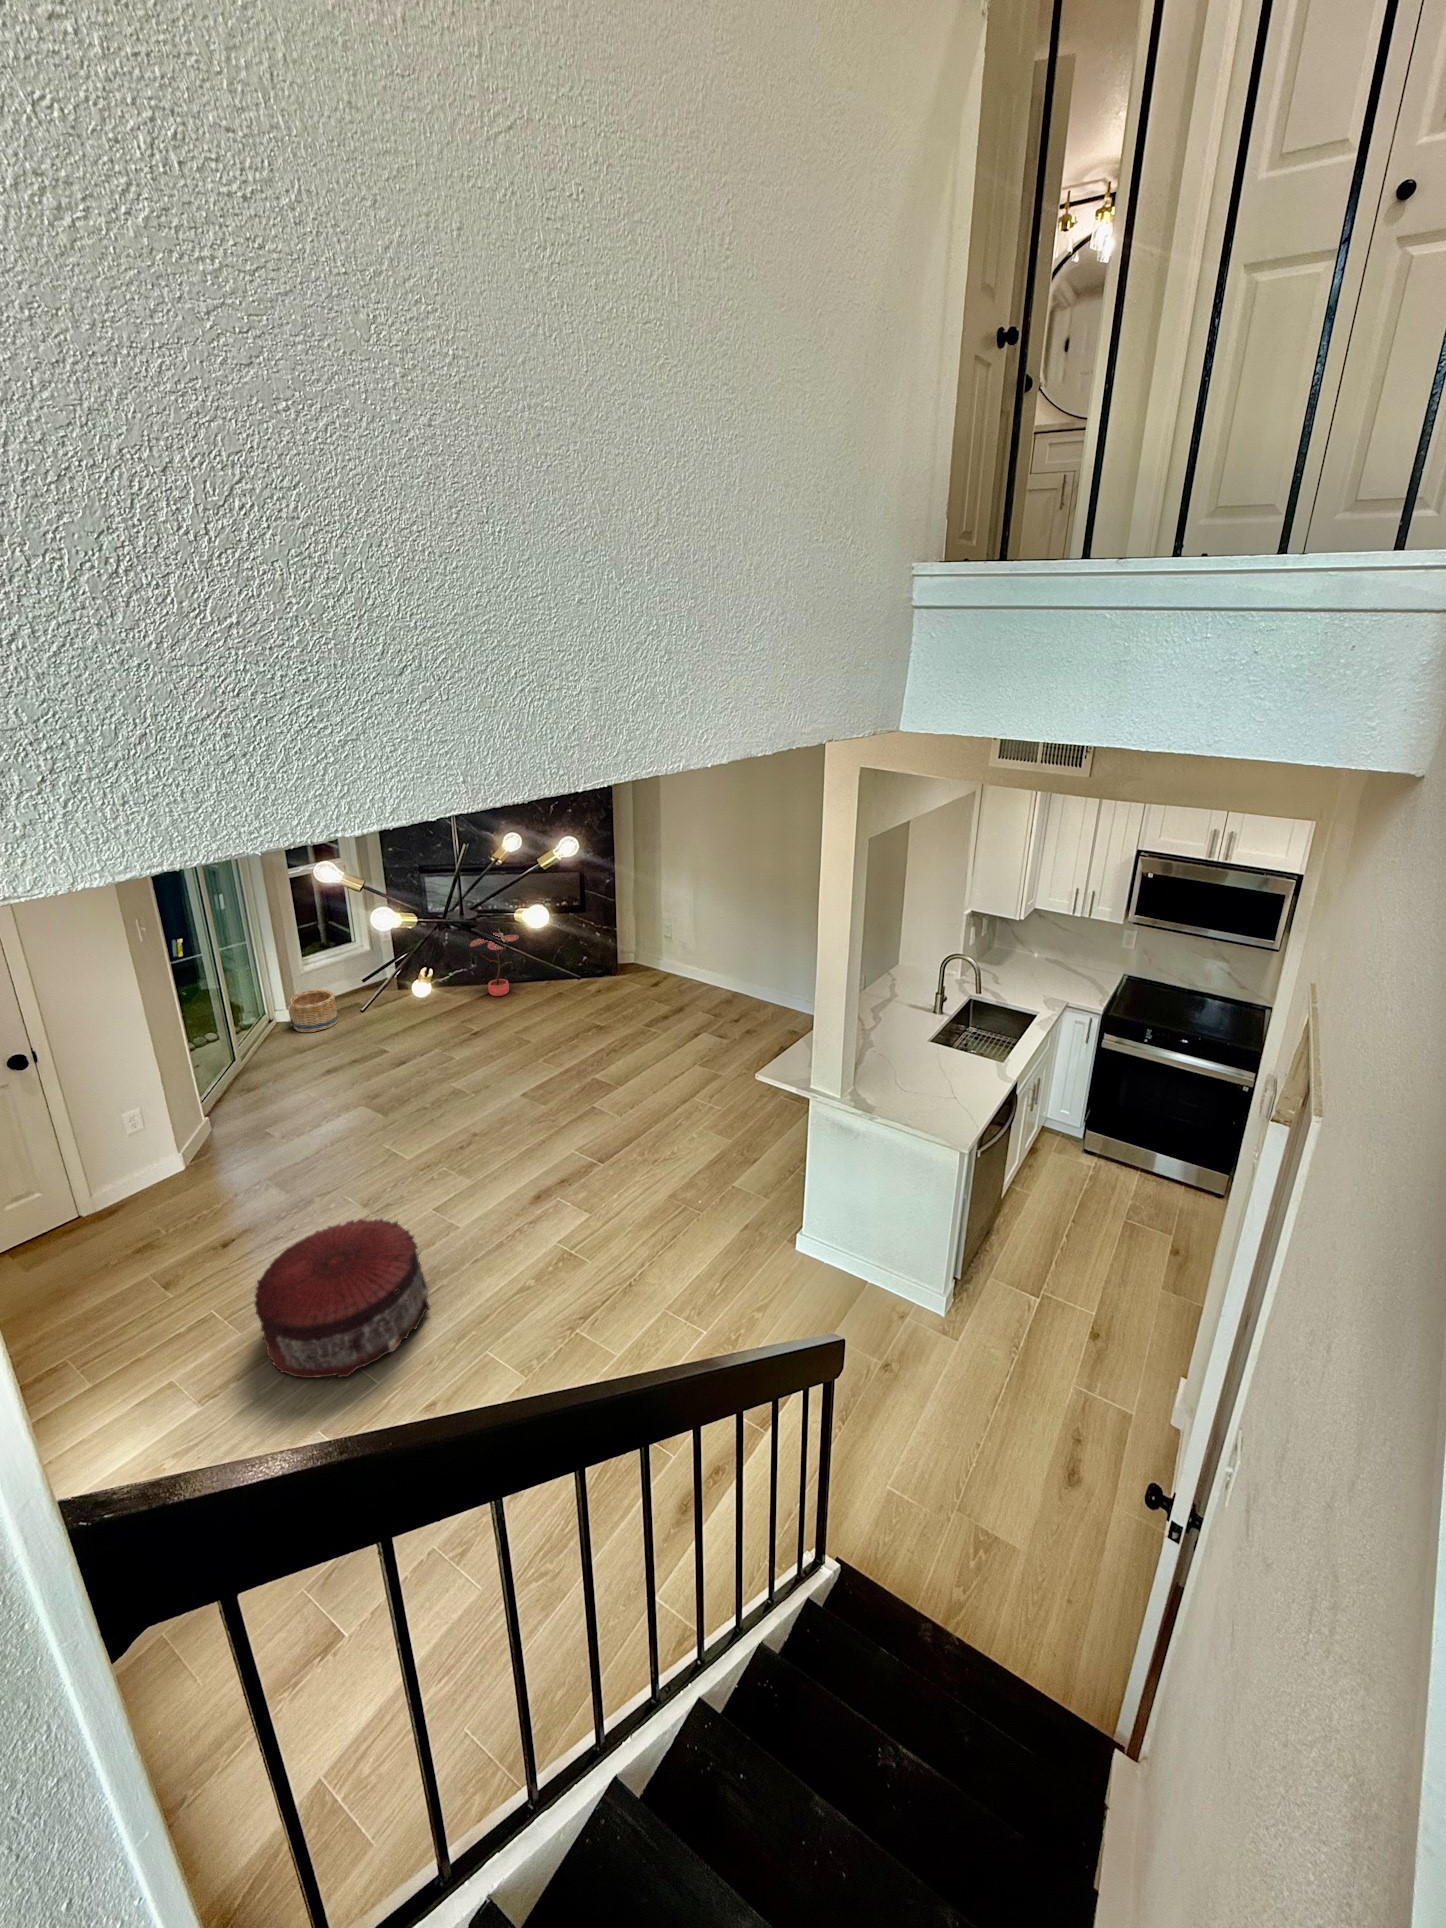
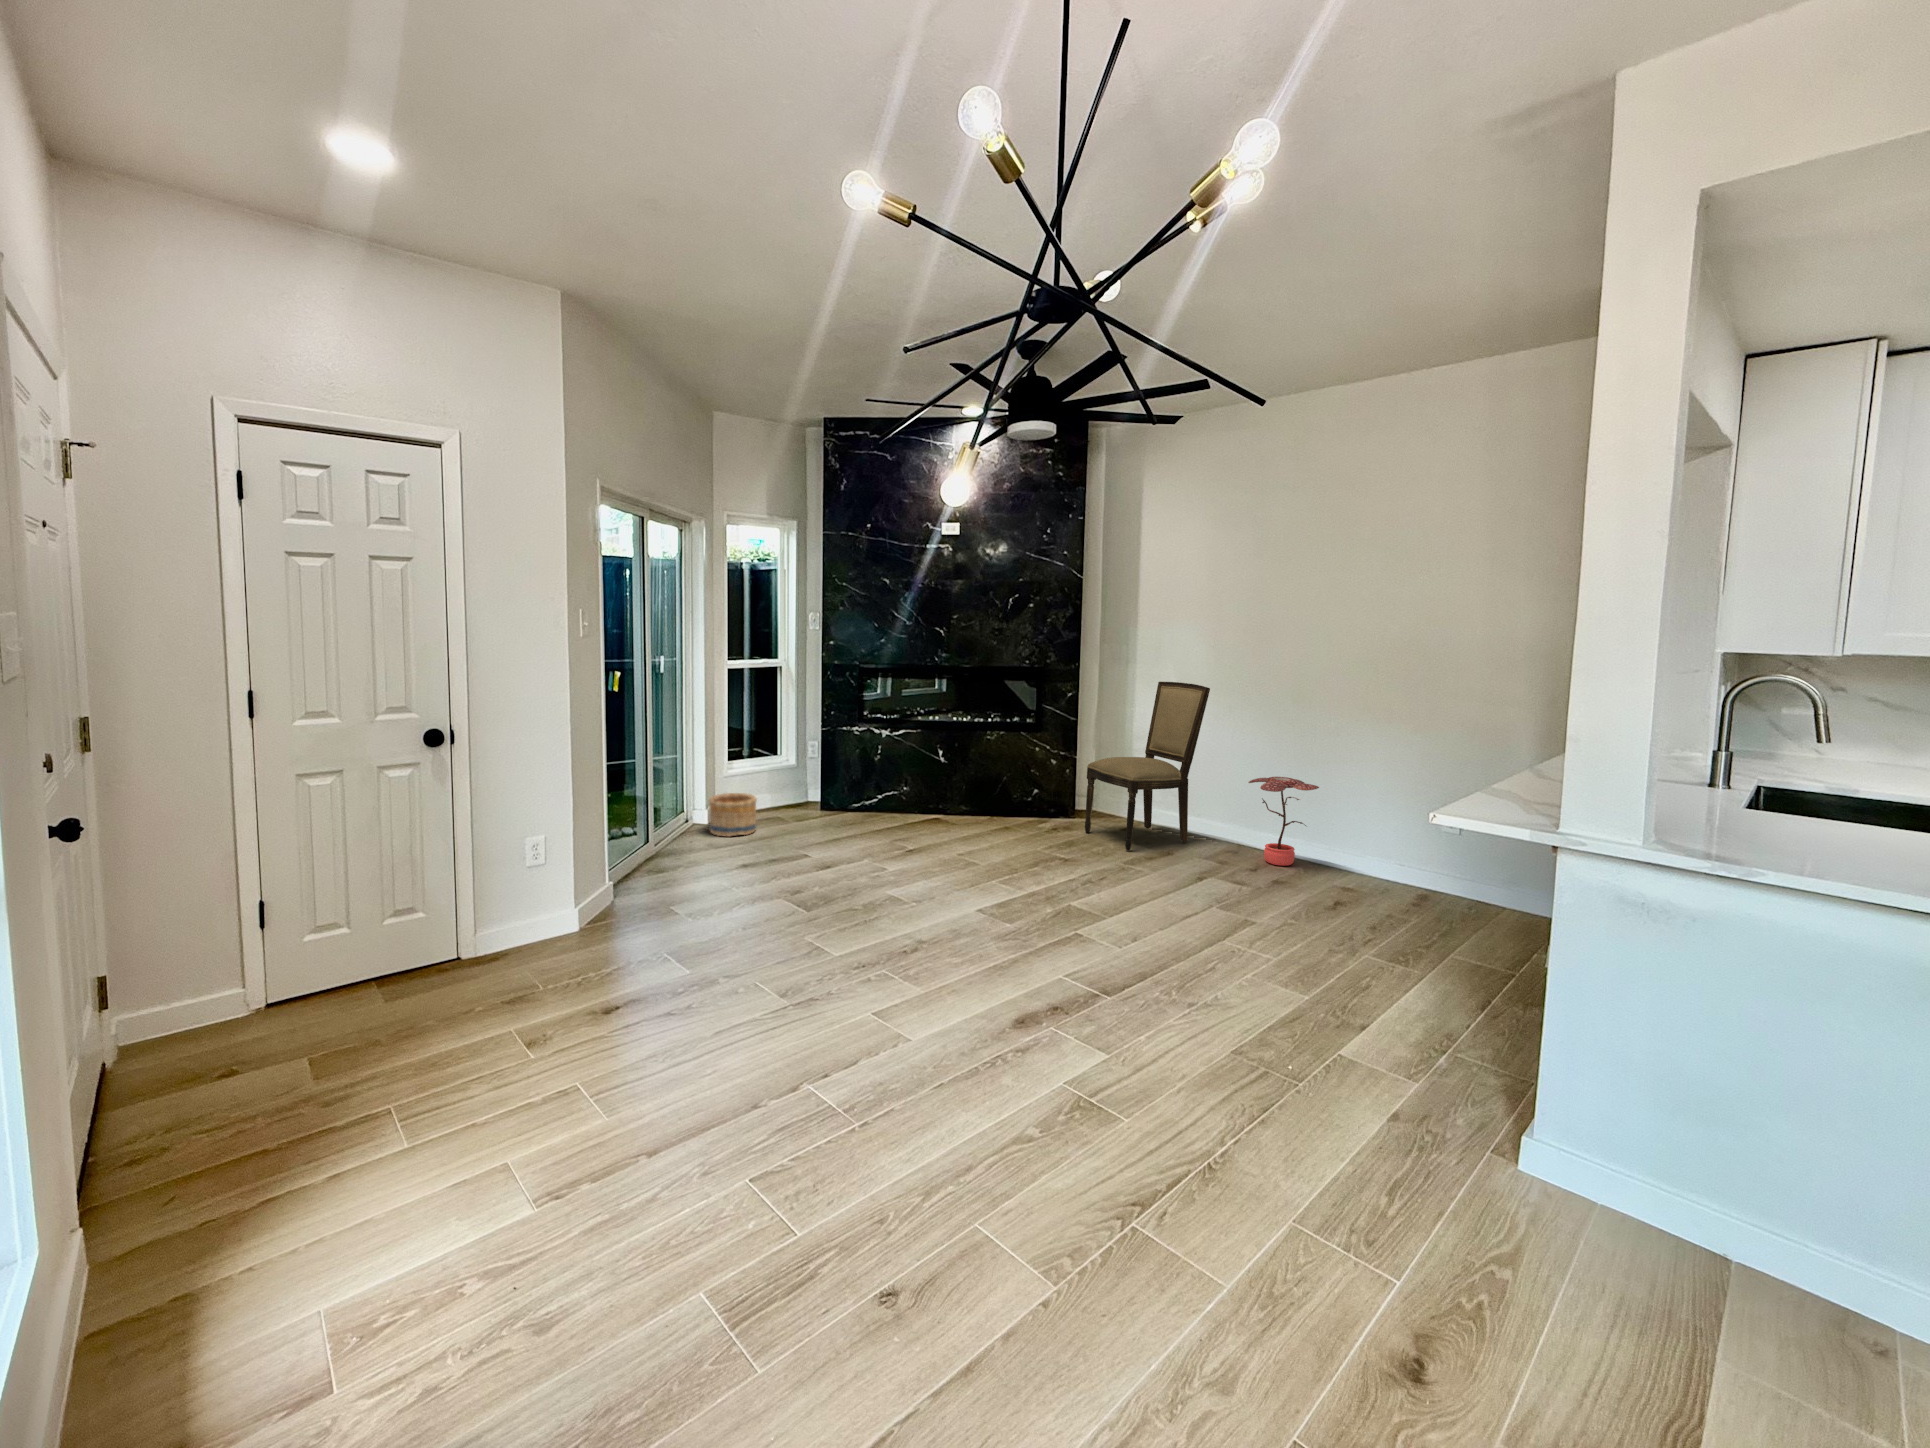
dining chair: none [621,869,710,1010] -> present [1085,682,1210,851]
potted plant: present [470,933,519,996] -> present [1248,777,1319,866]
pouf: present [254,1219,430,1378] -> none [636,979,878,1208]

